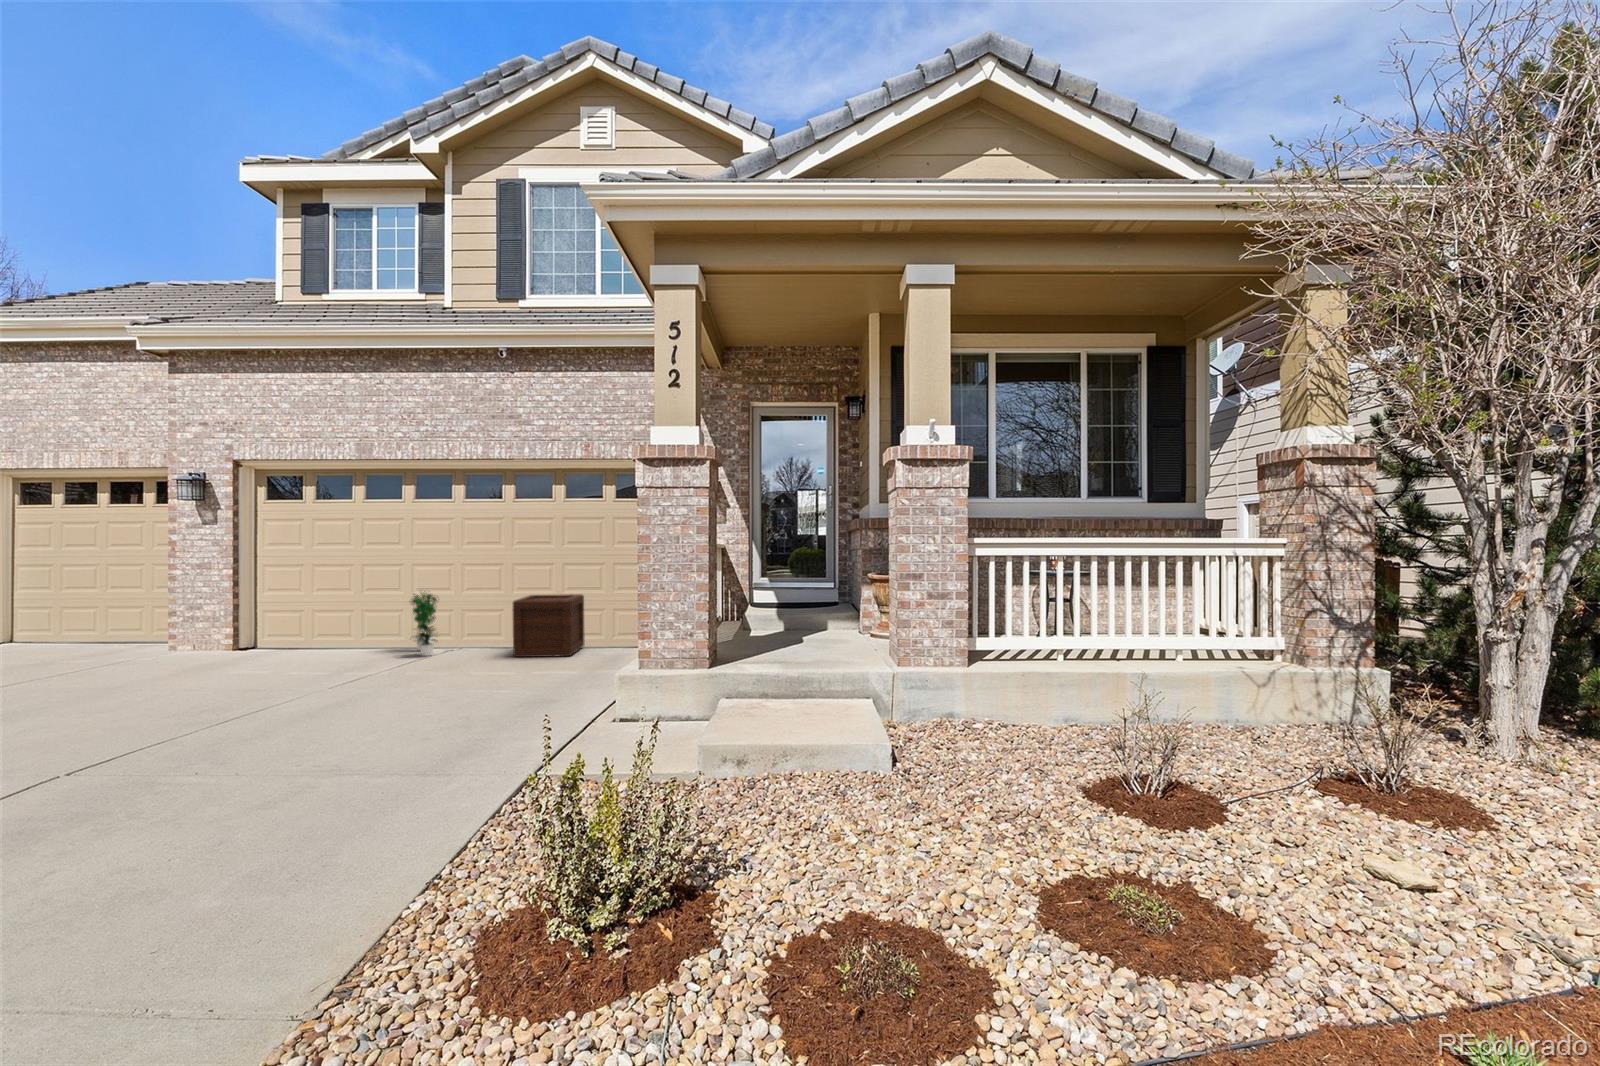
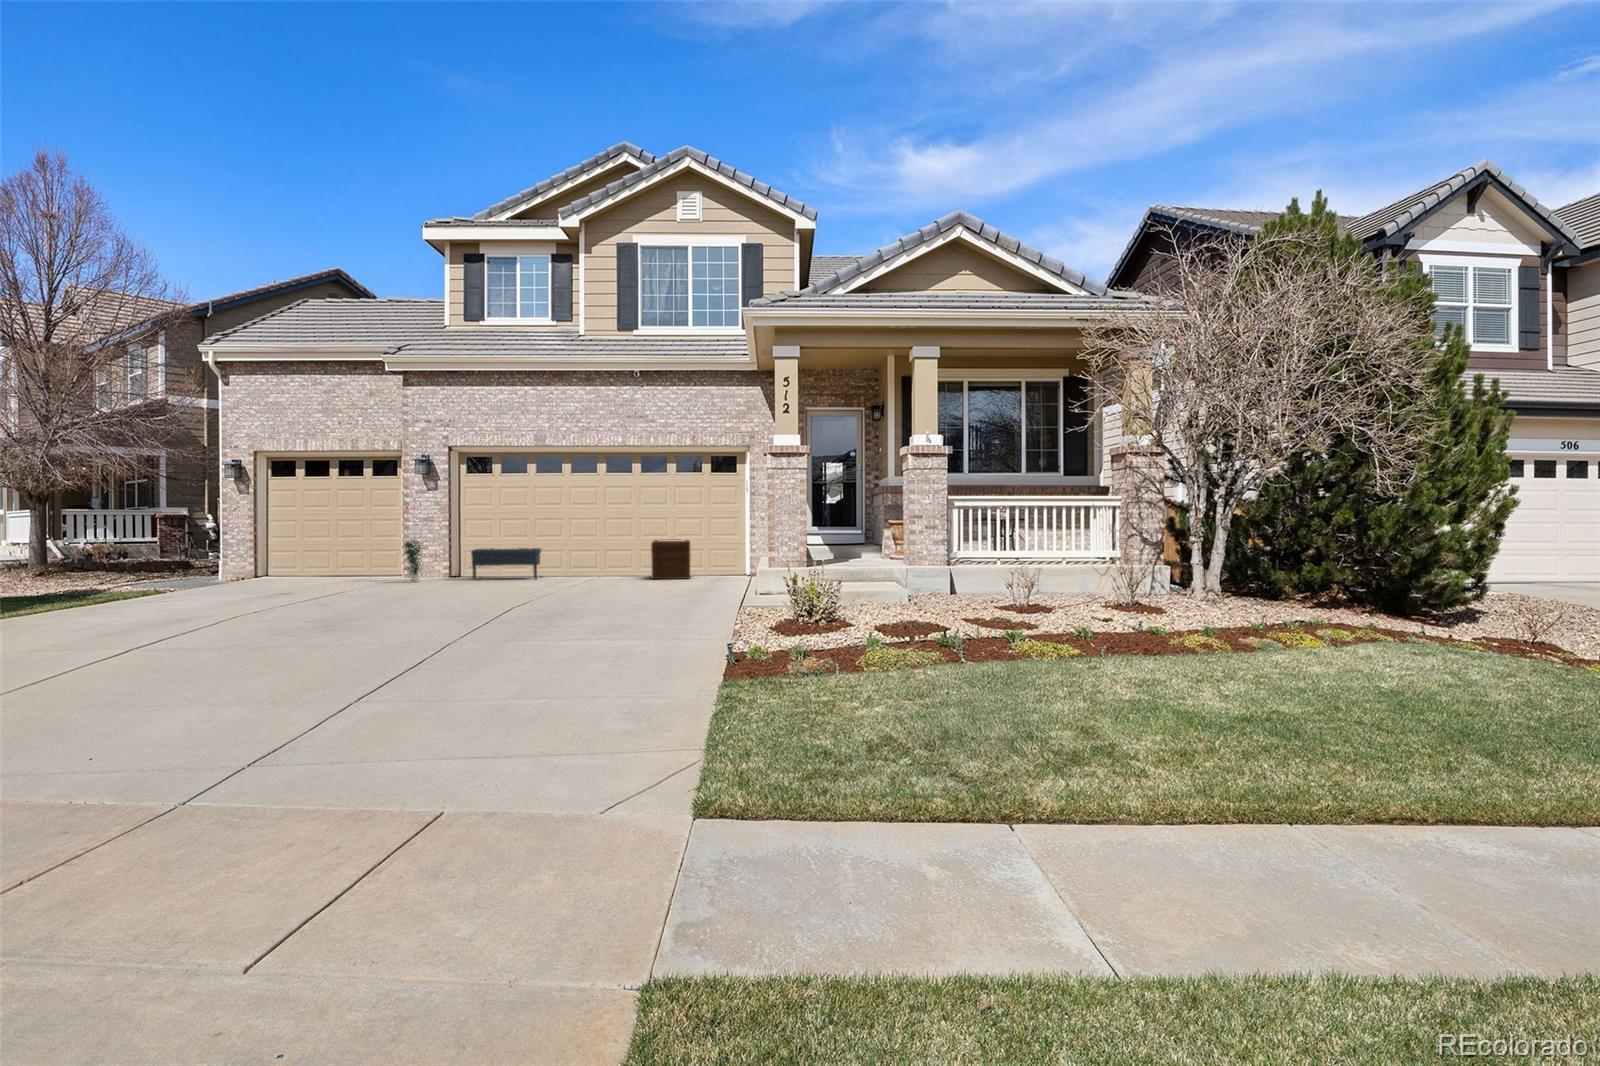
potted plant: present [410,593,437,656] -> present [404,540,421,582]
bench: none [255,607,372,655] -> present [471,548,542,579]

